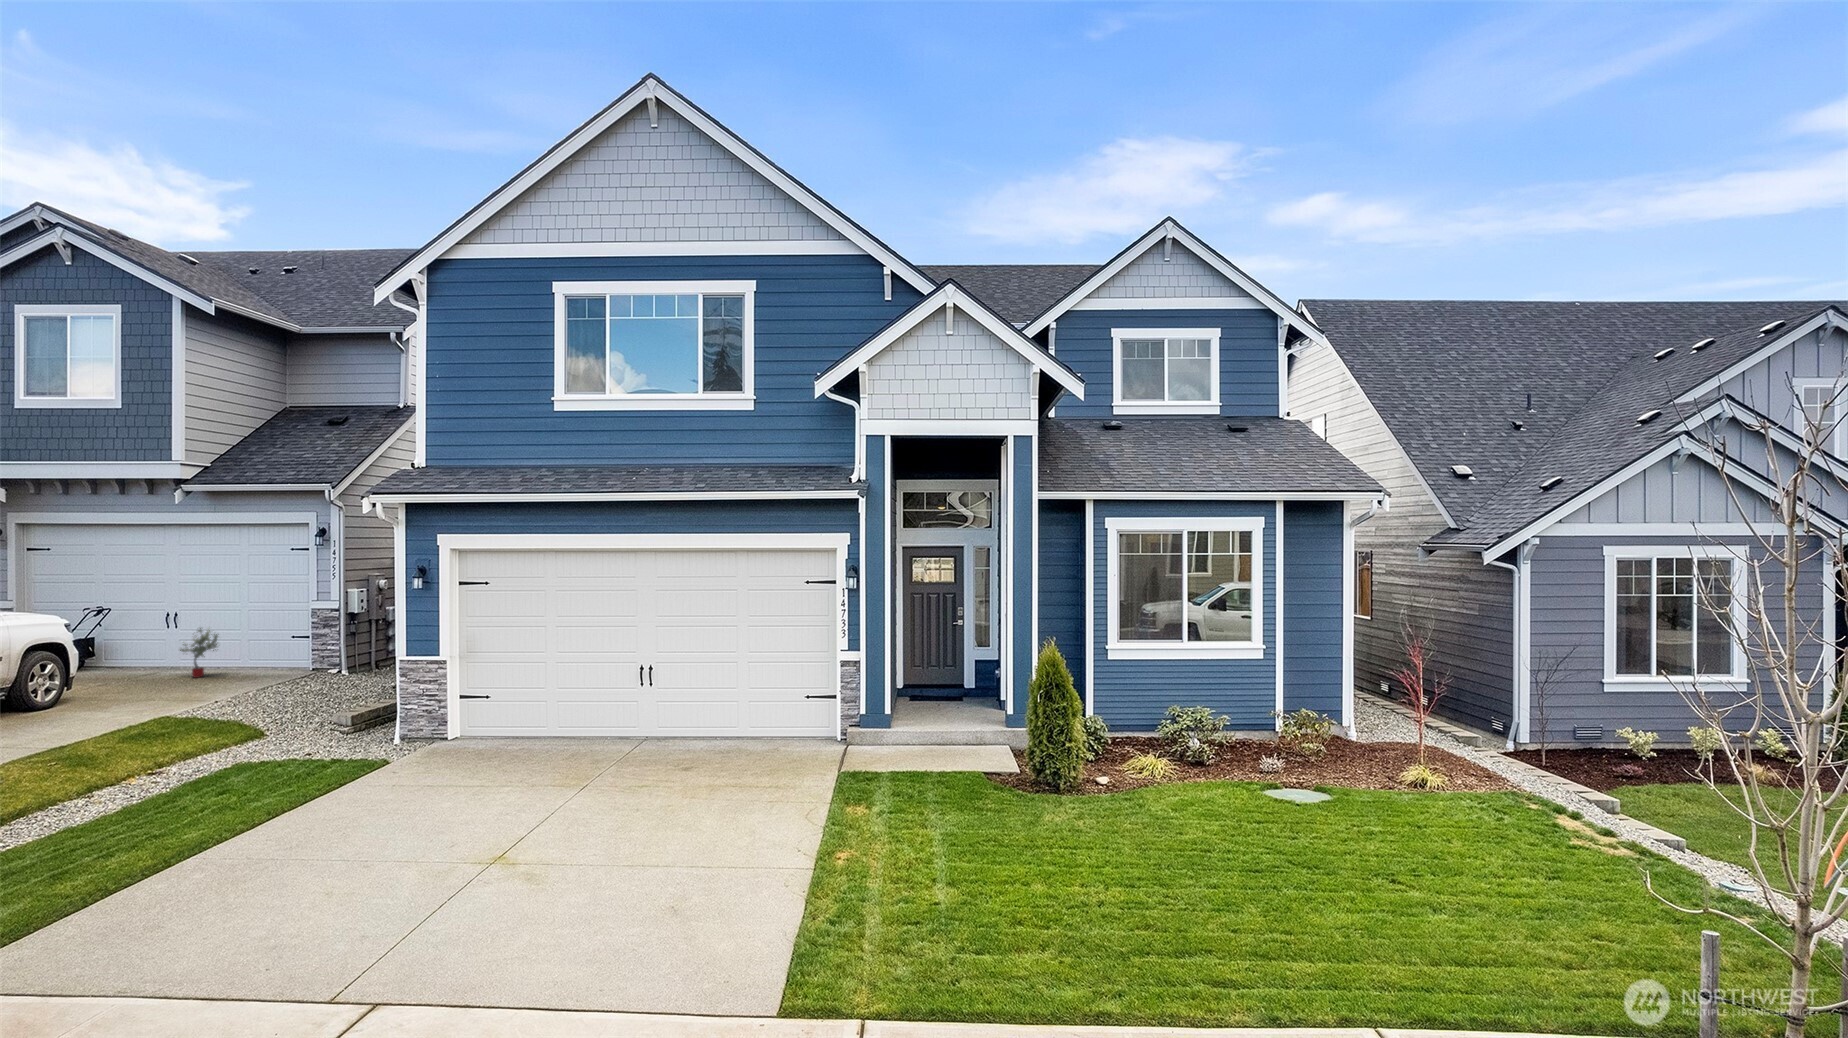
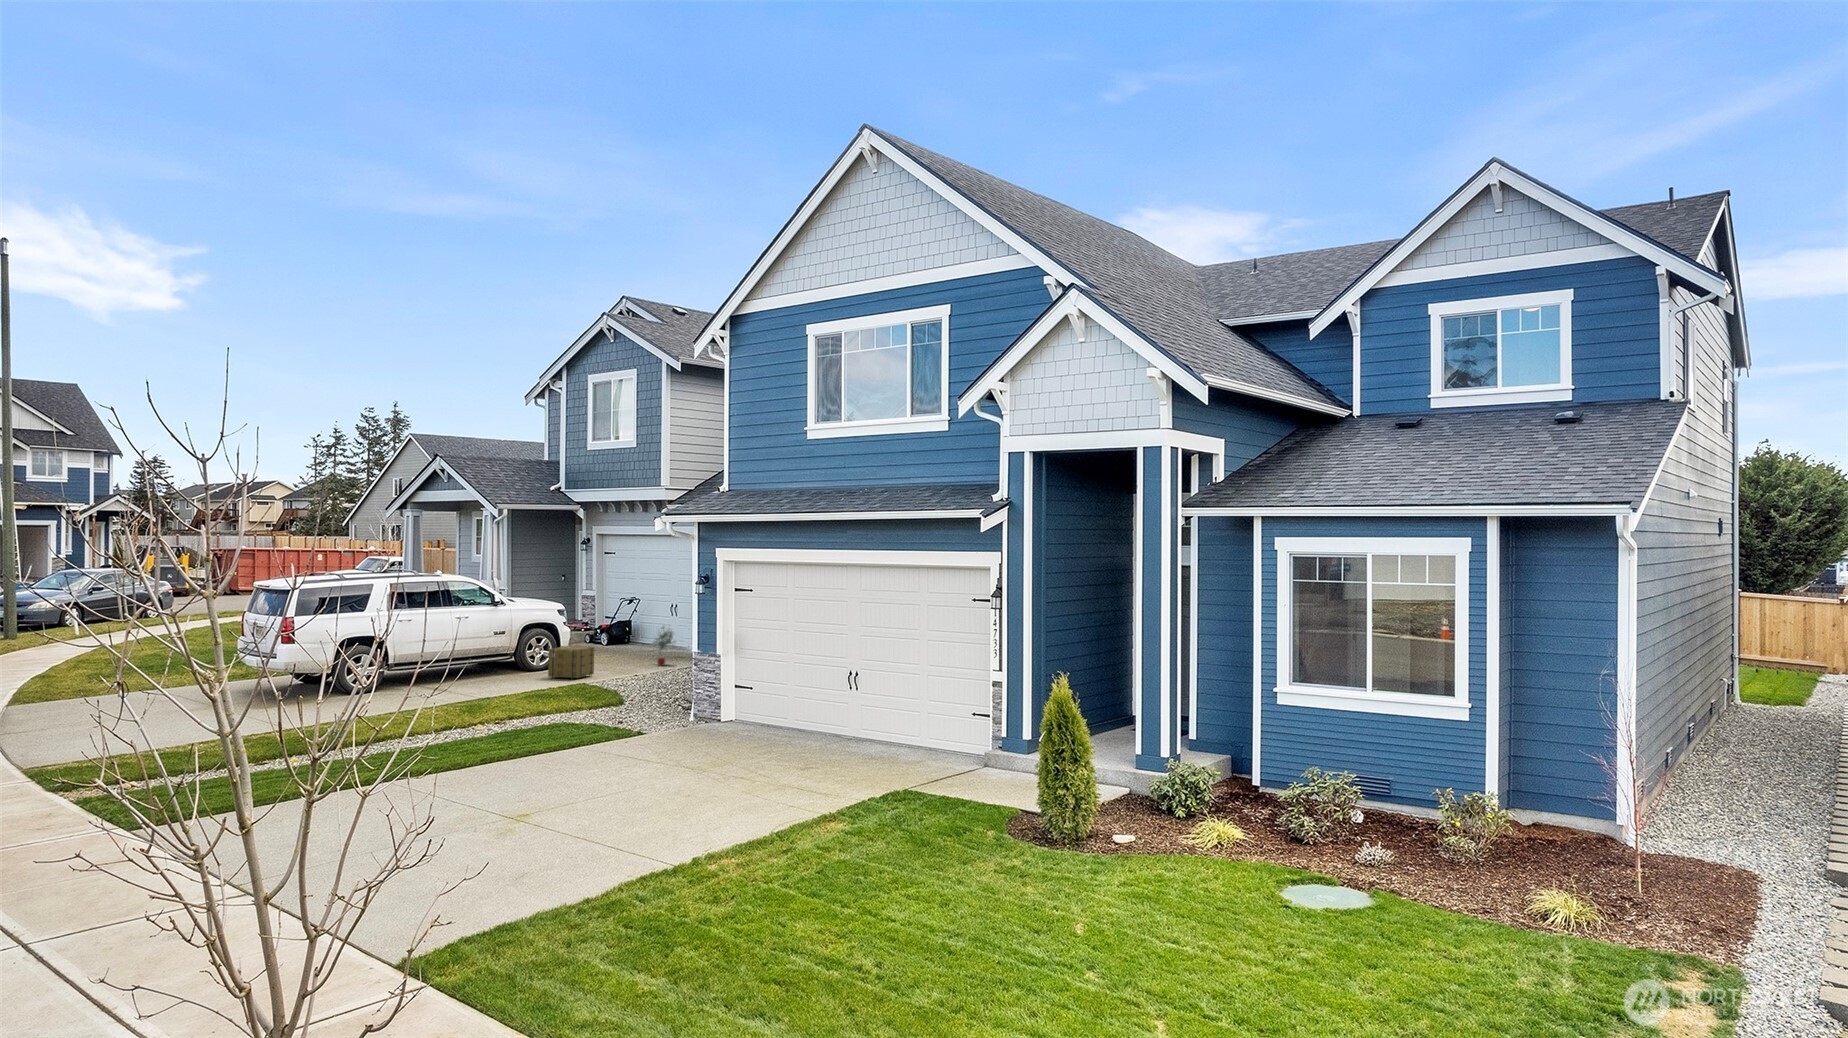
cardboard box: none [54,667,126,719] -> present [548,646,594,680]

